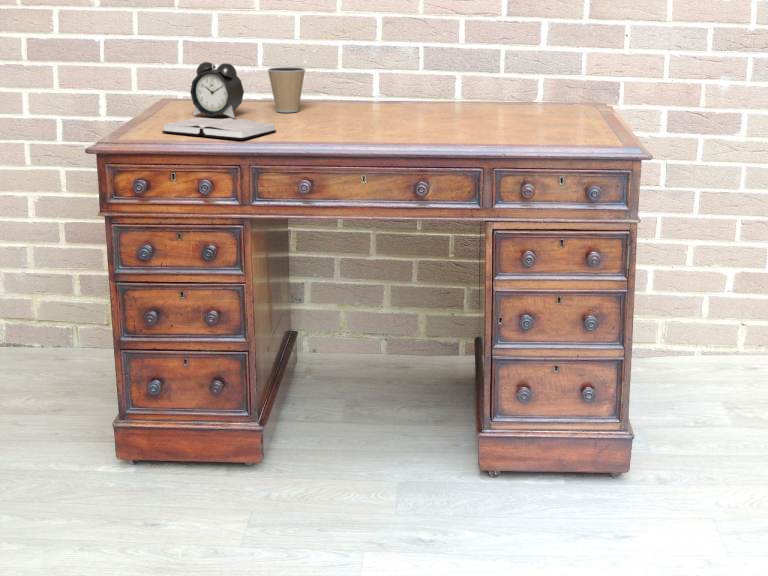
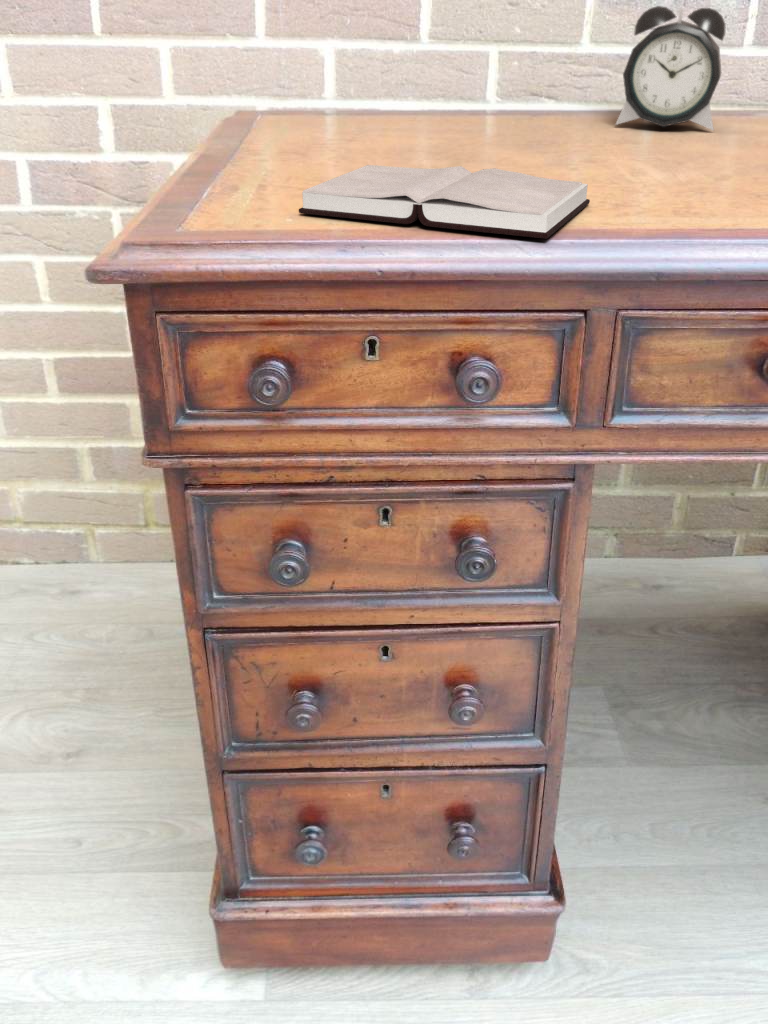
alarm clock: present [190,62,244,118] -> present [616,6,726,130]
coffee cup: present [268,67,305,113] -> none [489,36,577,144]

